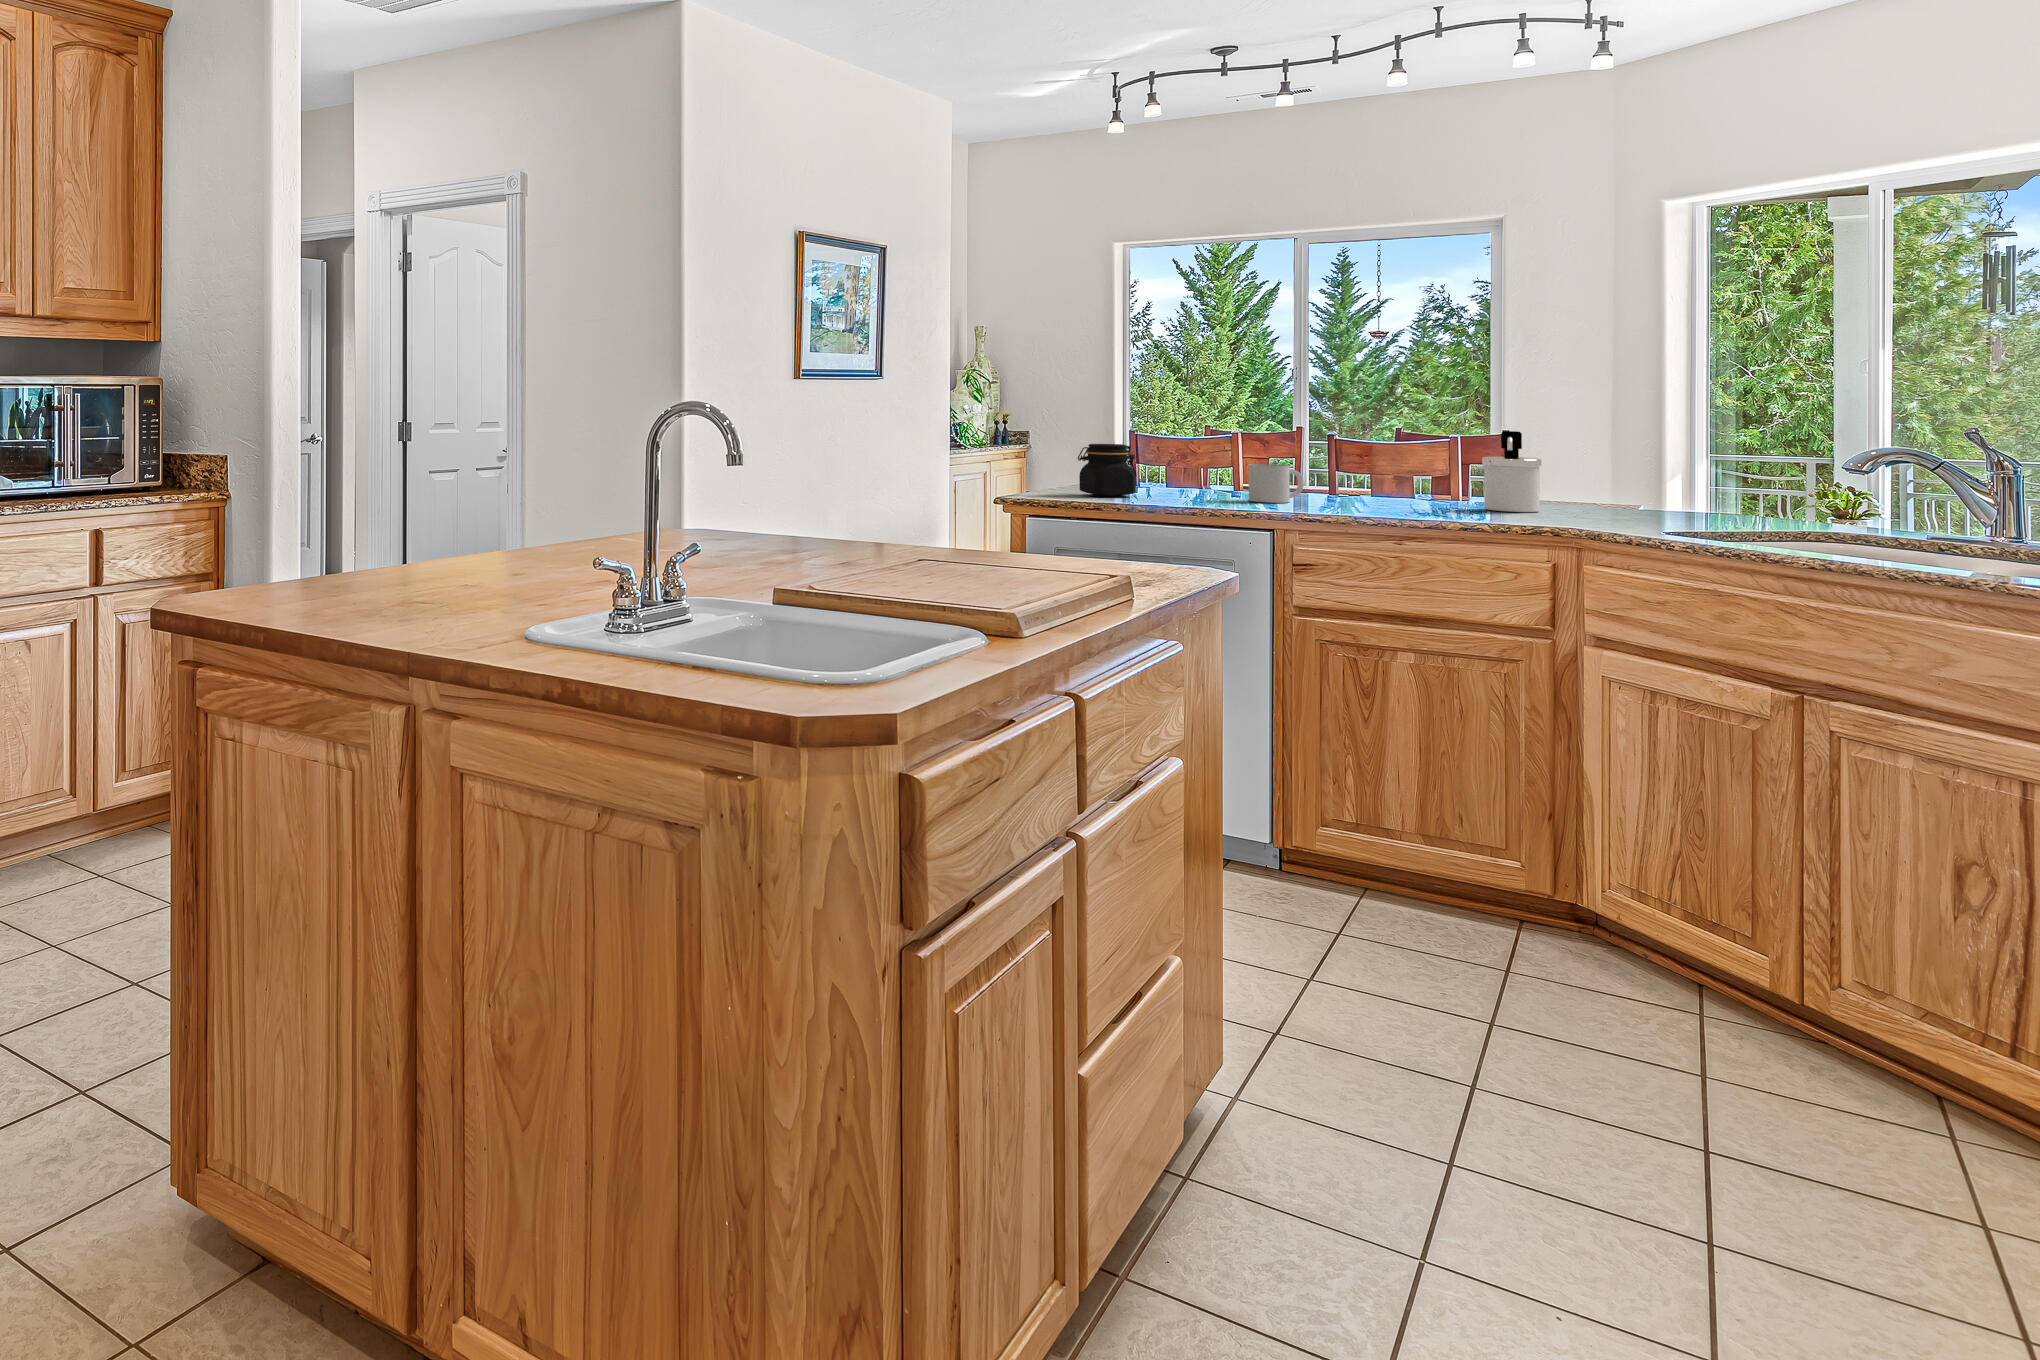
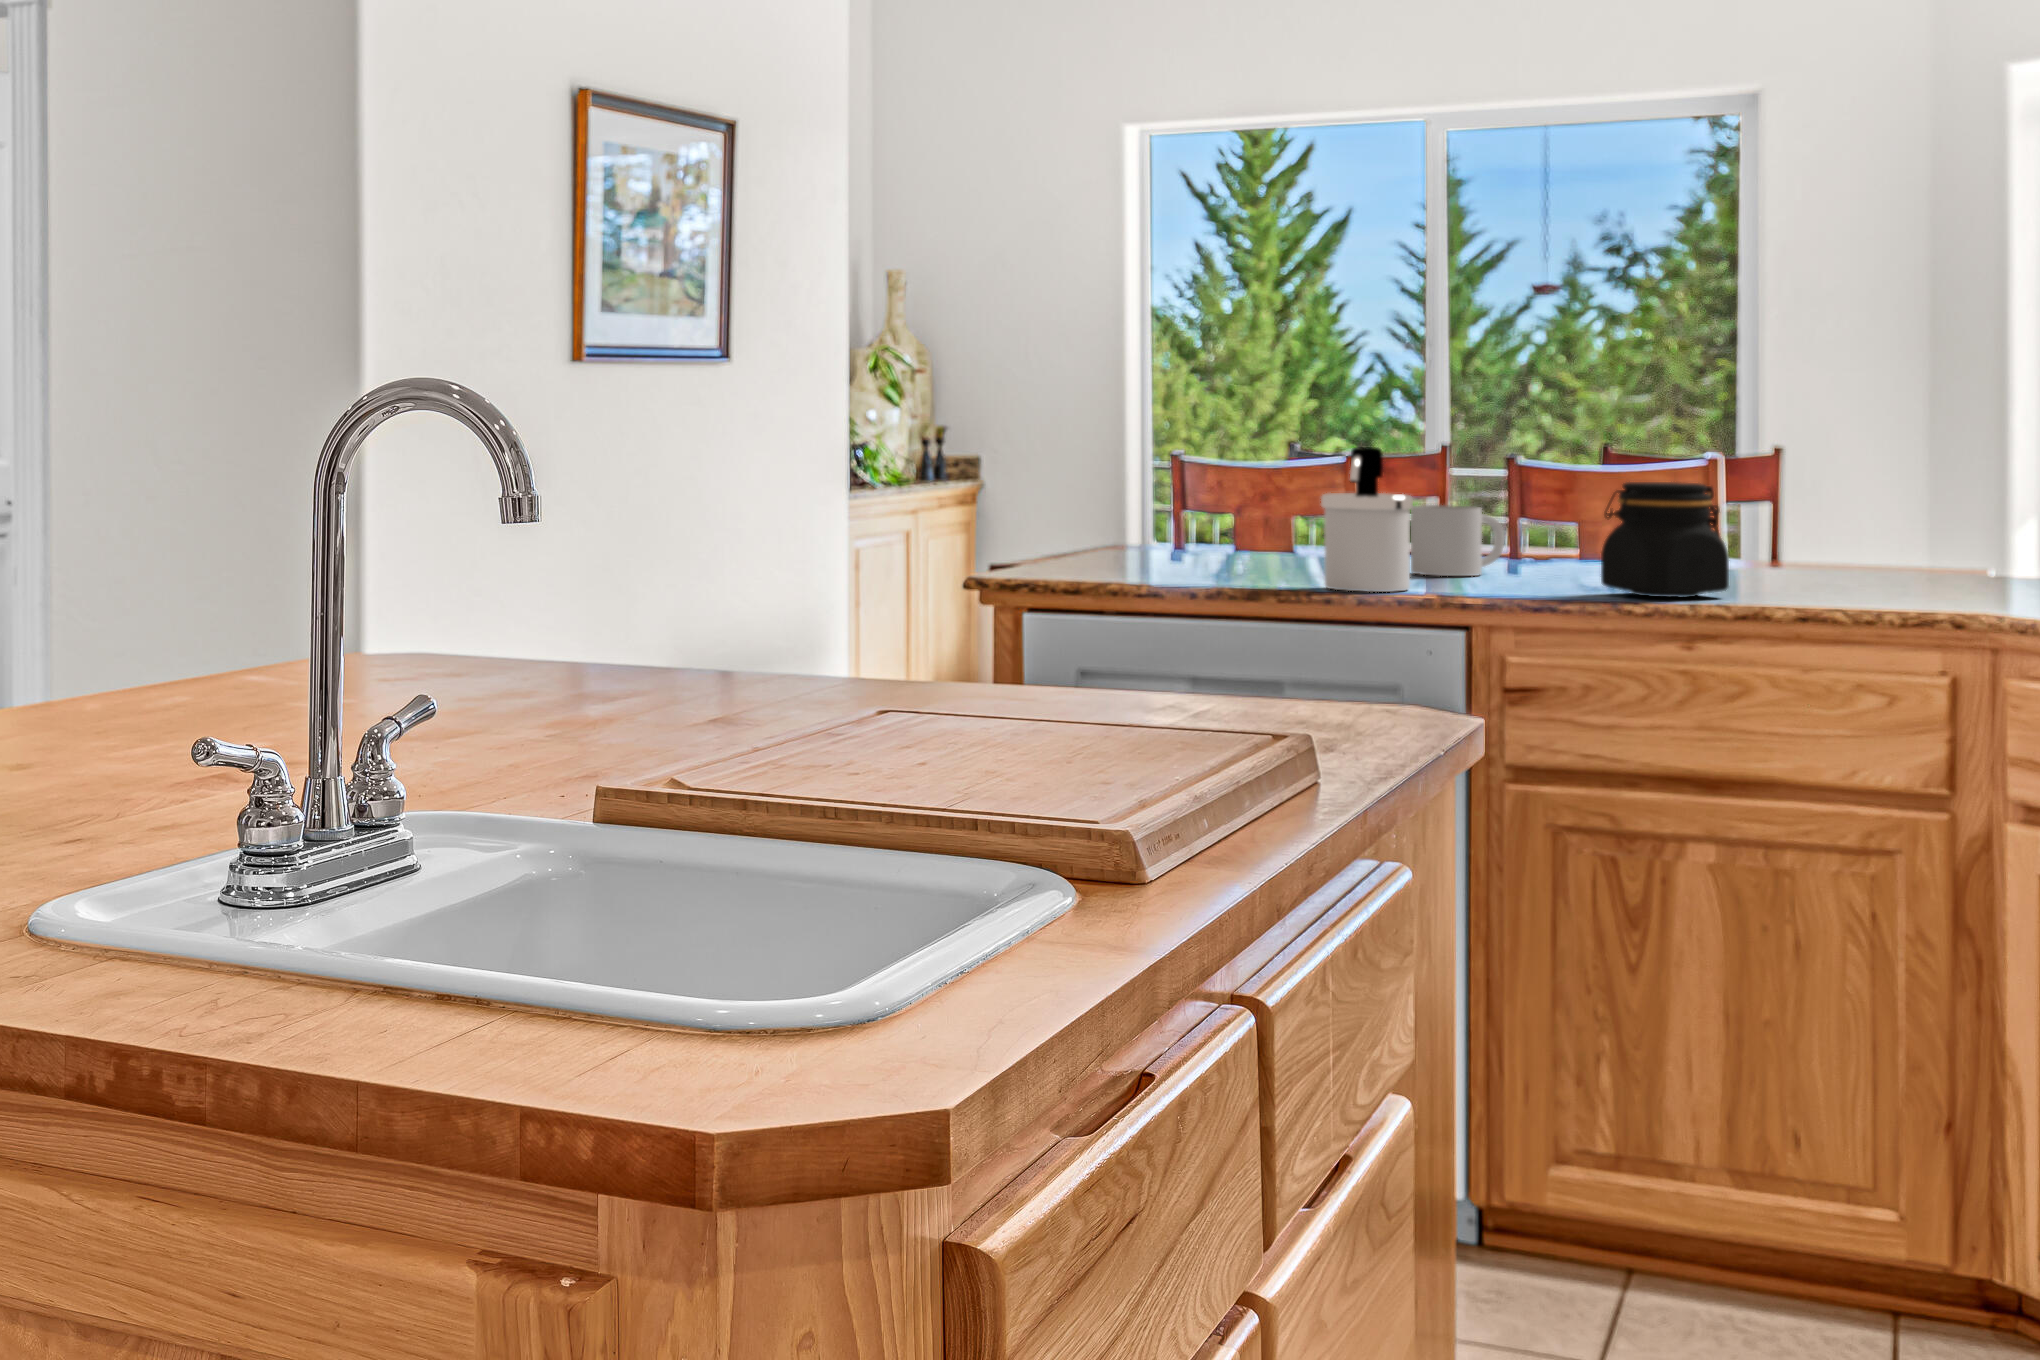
soap dispenser: present [1482,431,1541,512] -> present [1321,447,1413,592]
jar: present [1078,444,1136,496] -> present [1601,482,1729,597]

